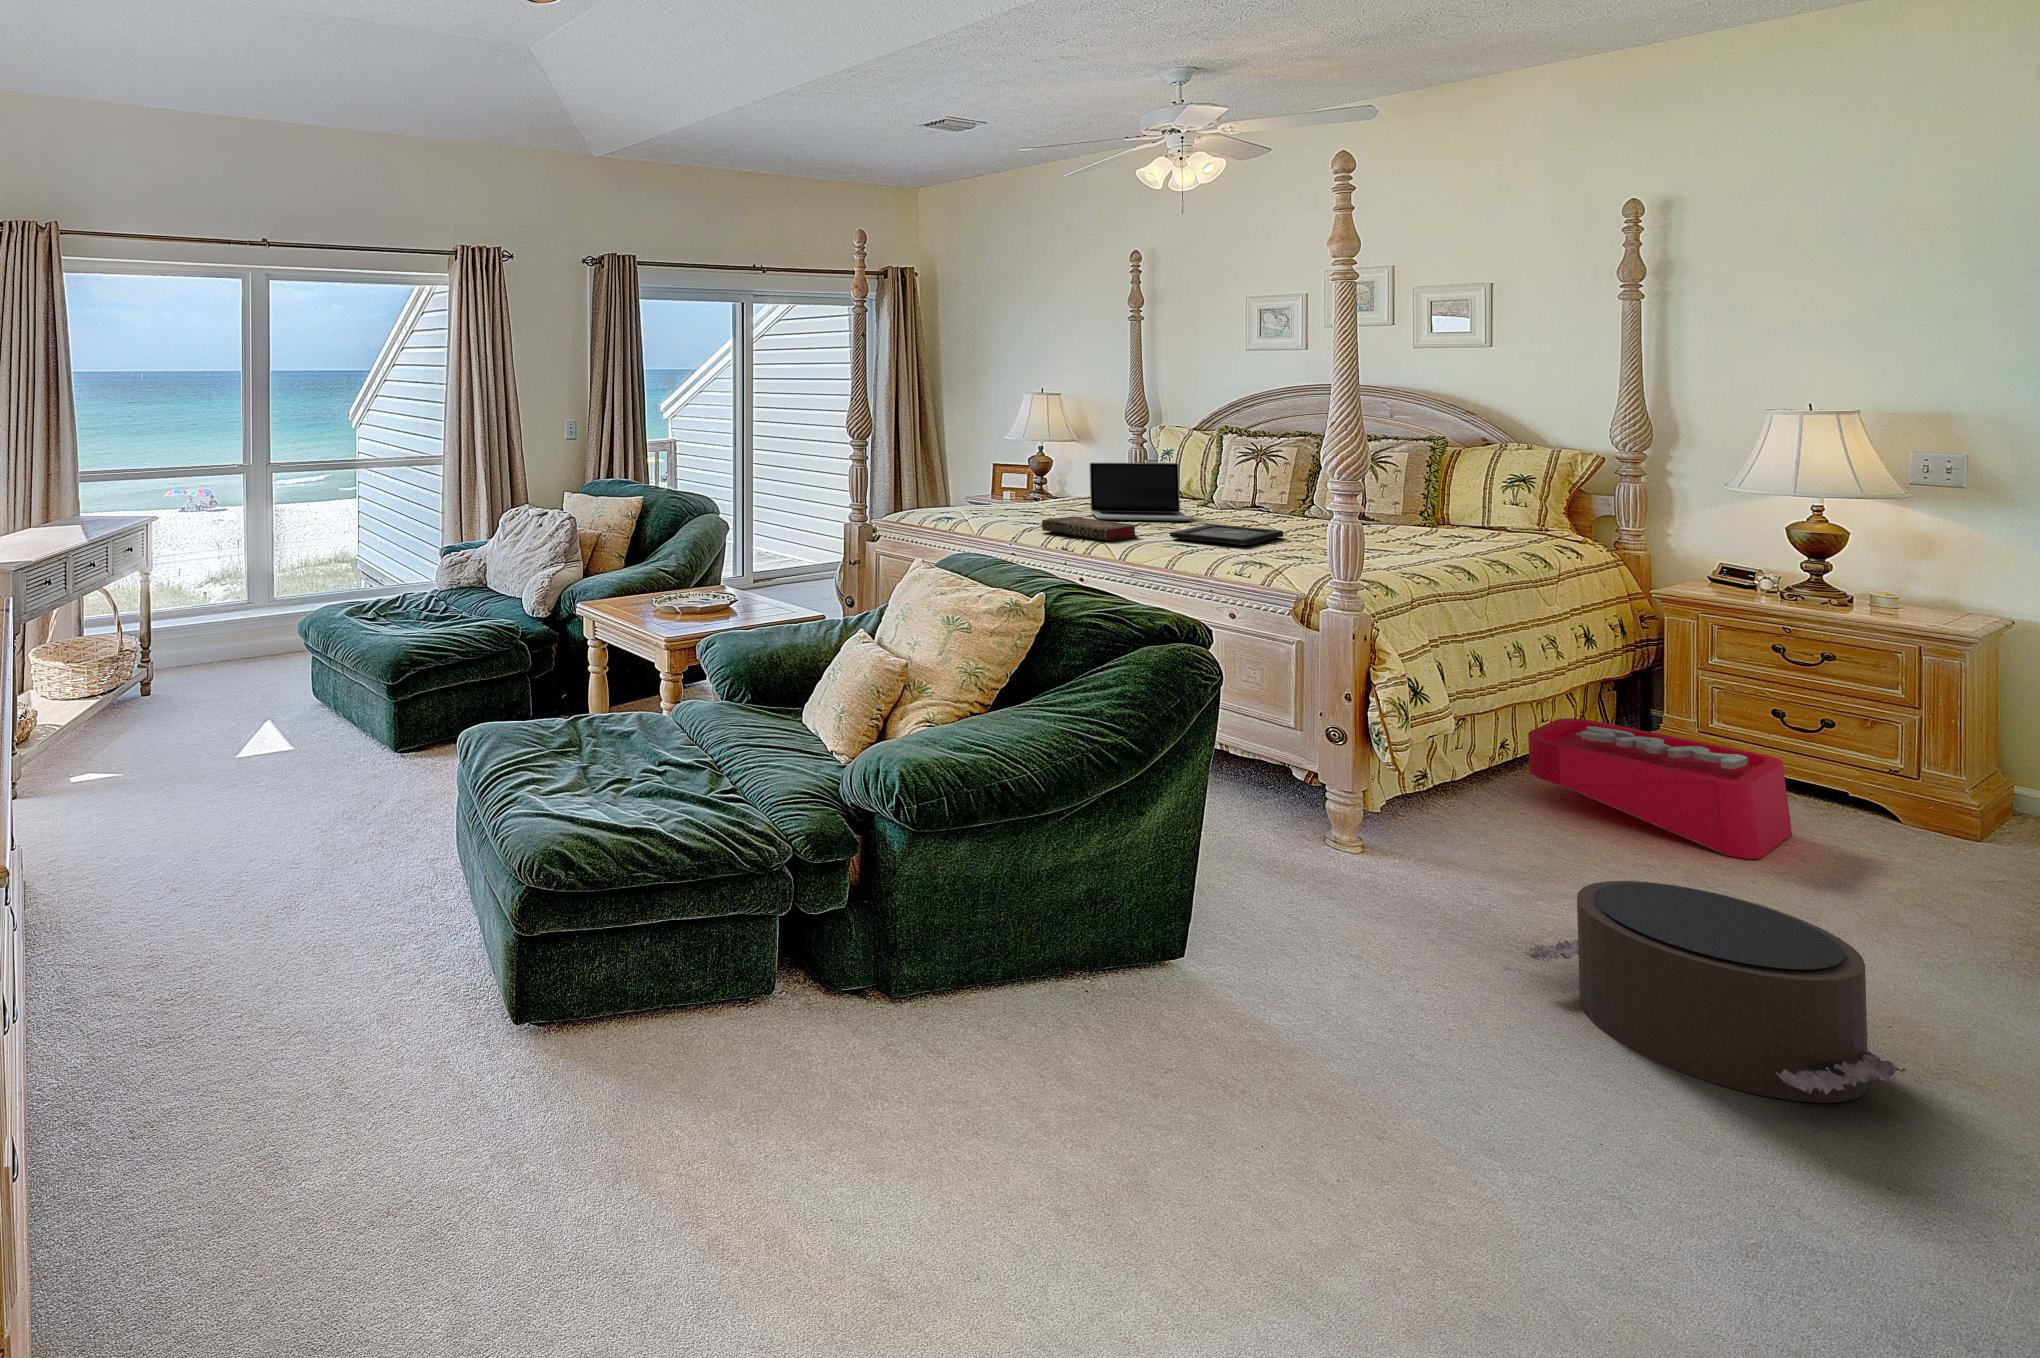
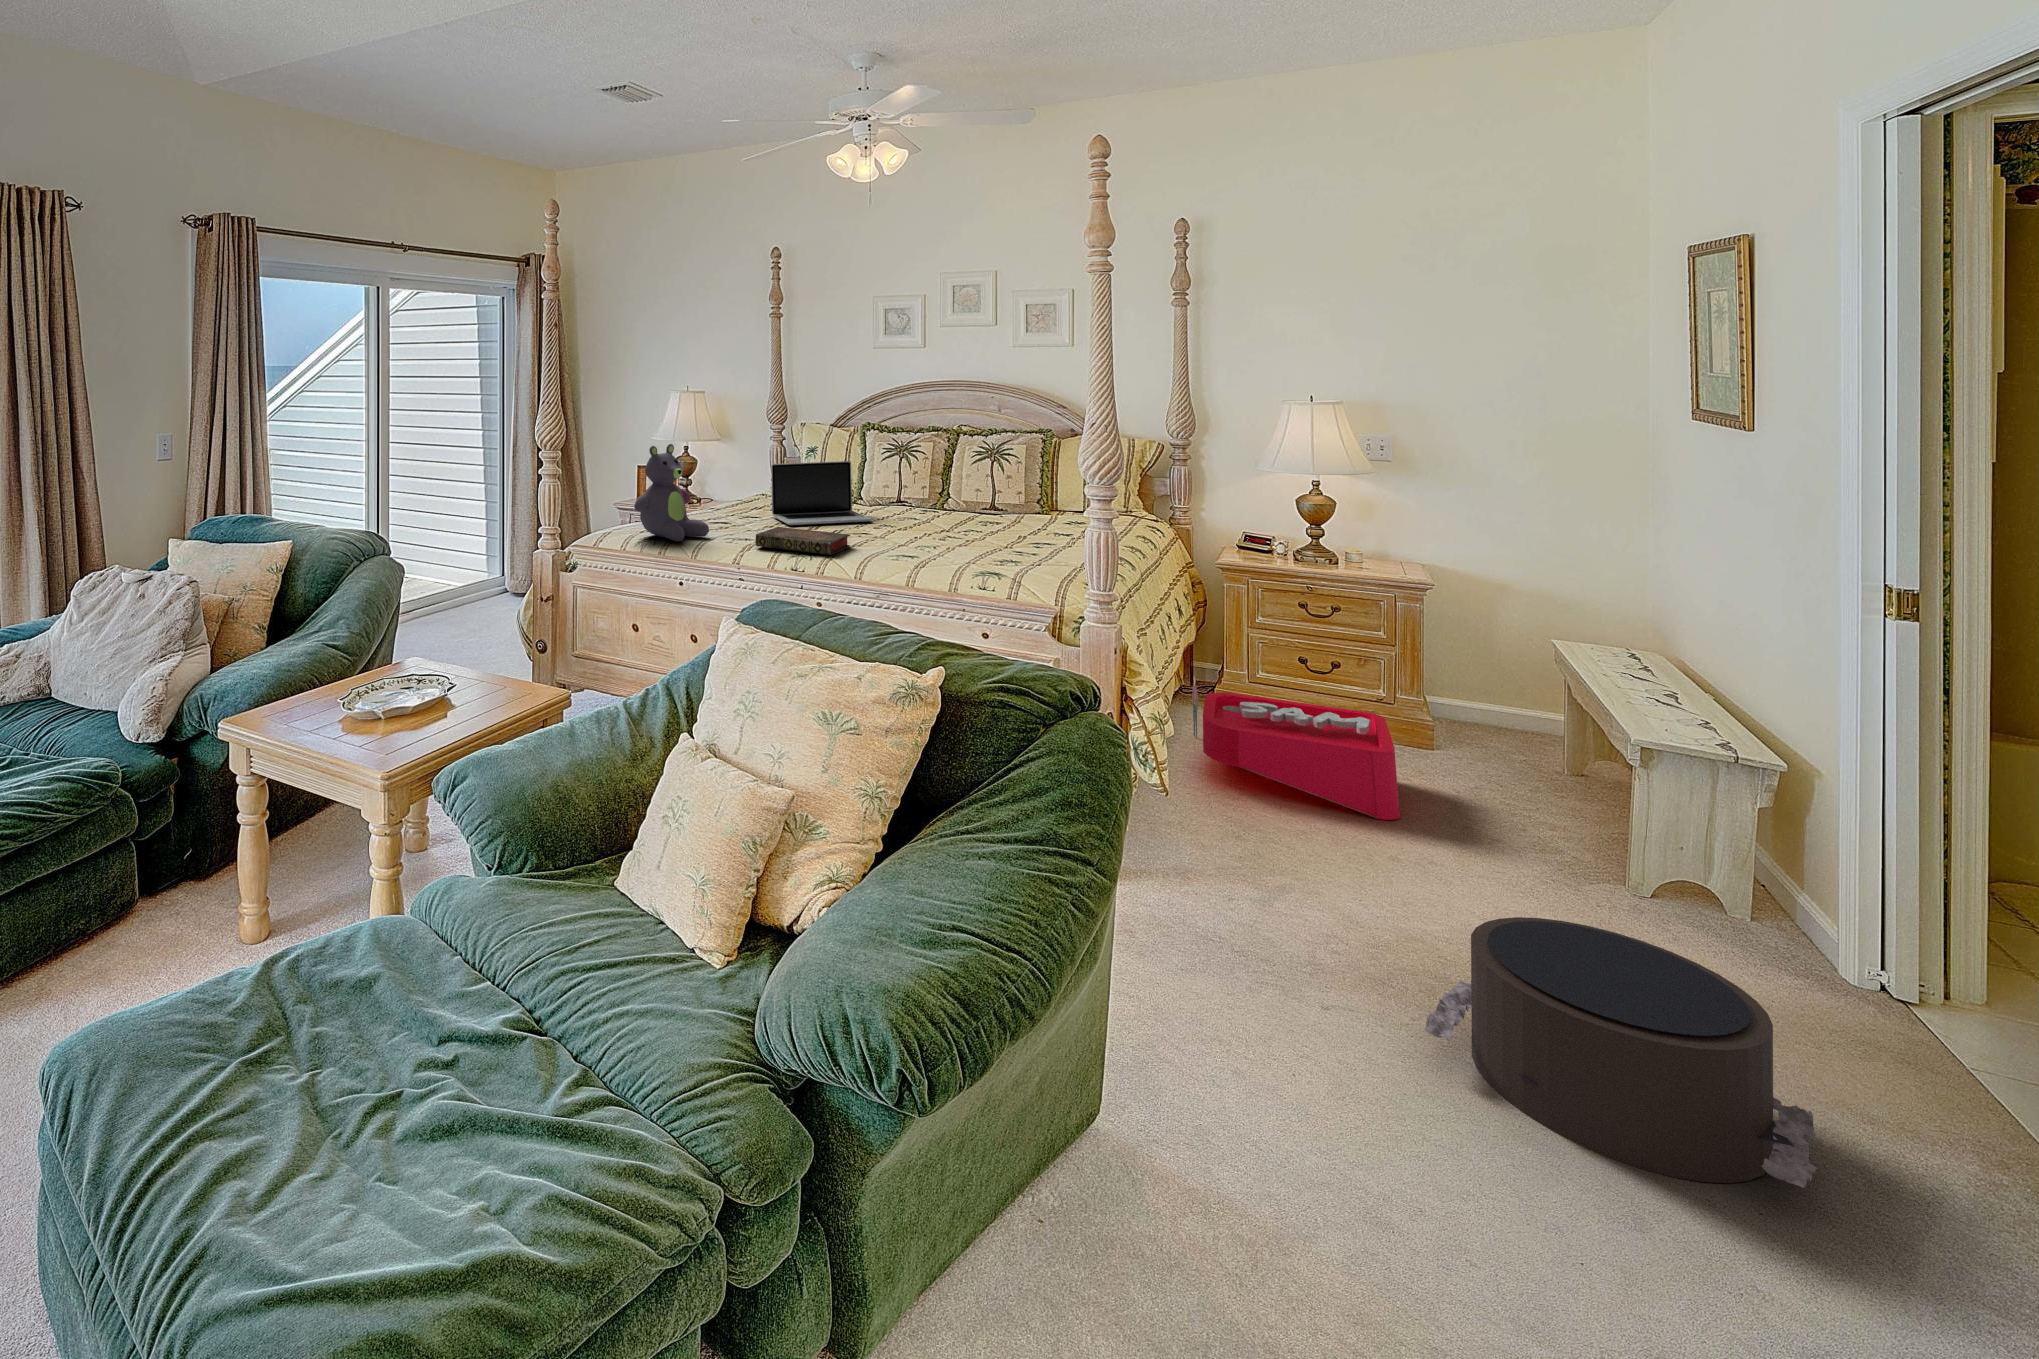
stuffed bear: none [937,439,1008,524] -> present [634,444,709,542]
tray: present [1170,524,1283,545] -> none [883,526,973,551]

